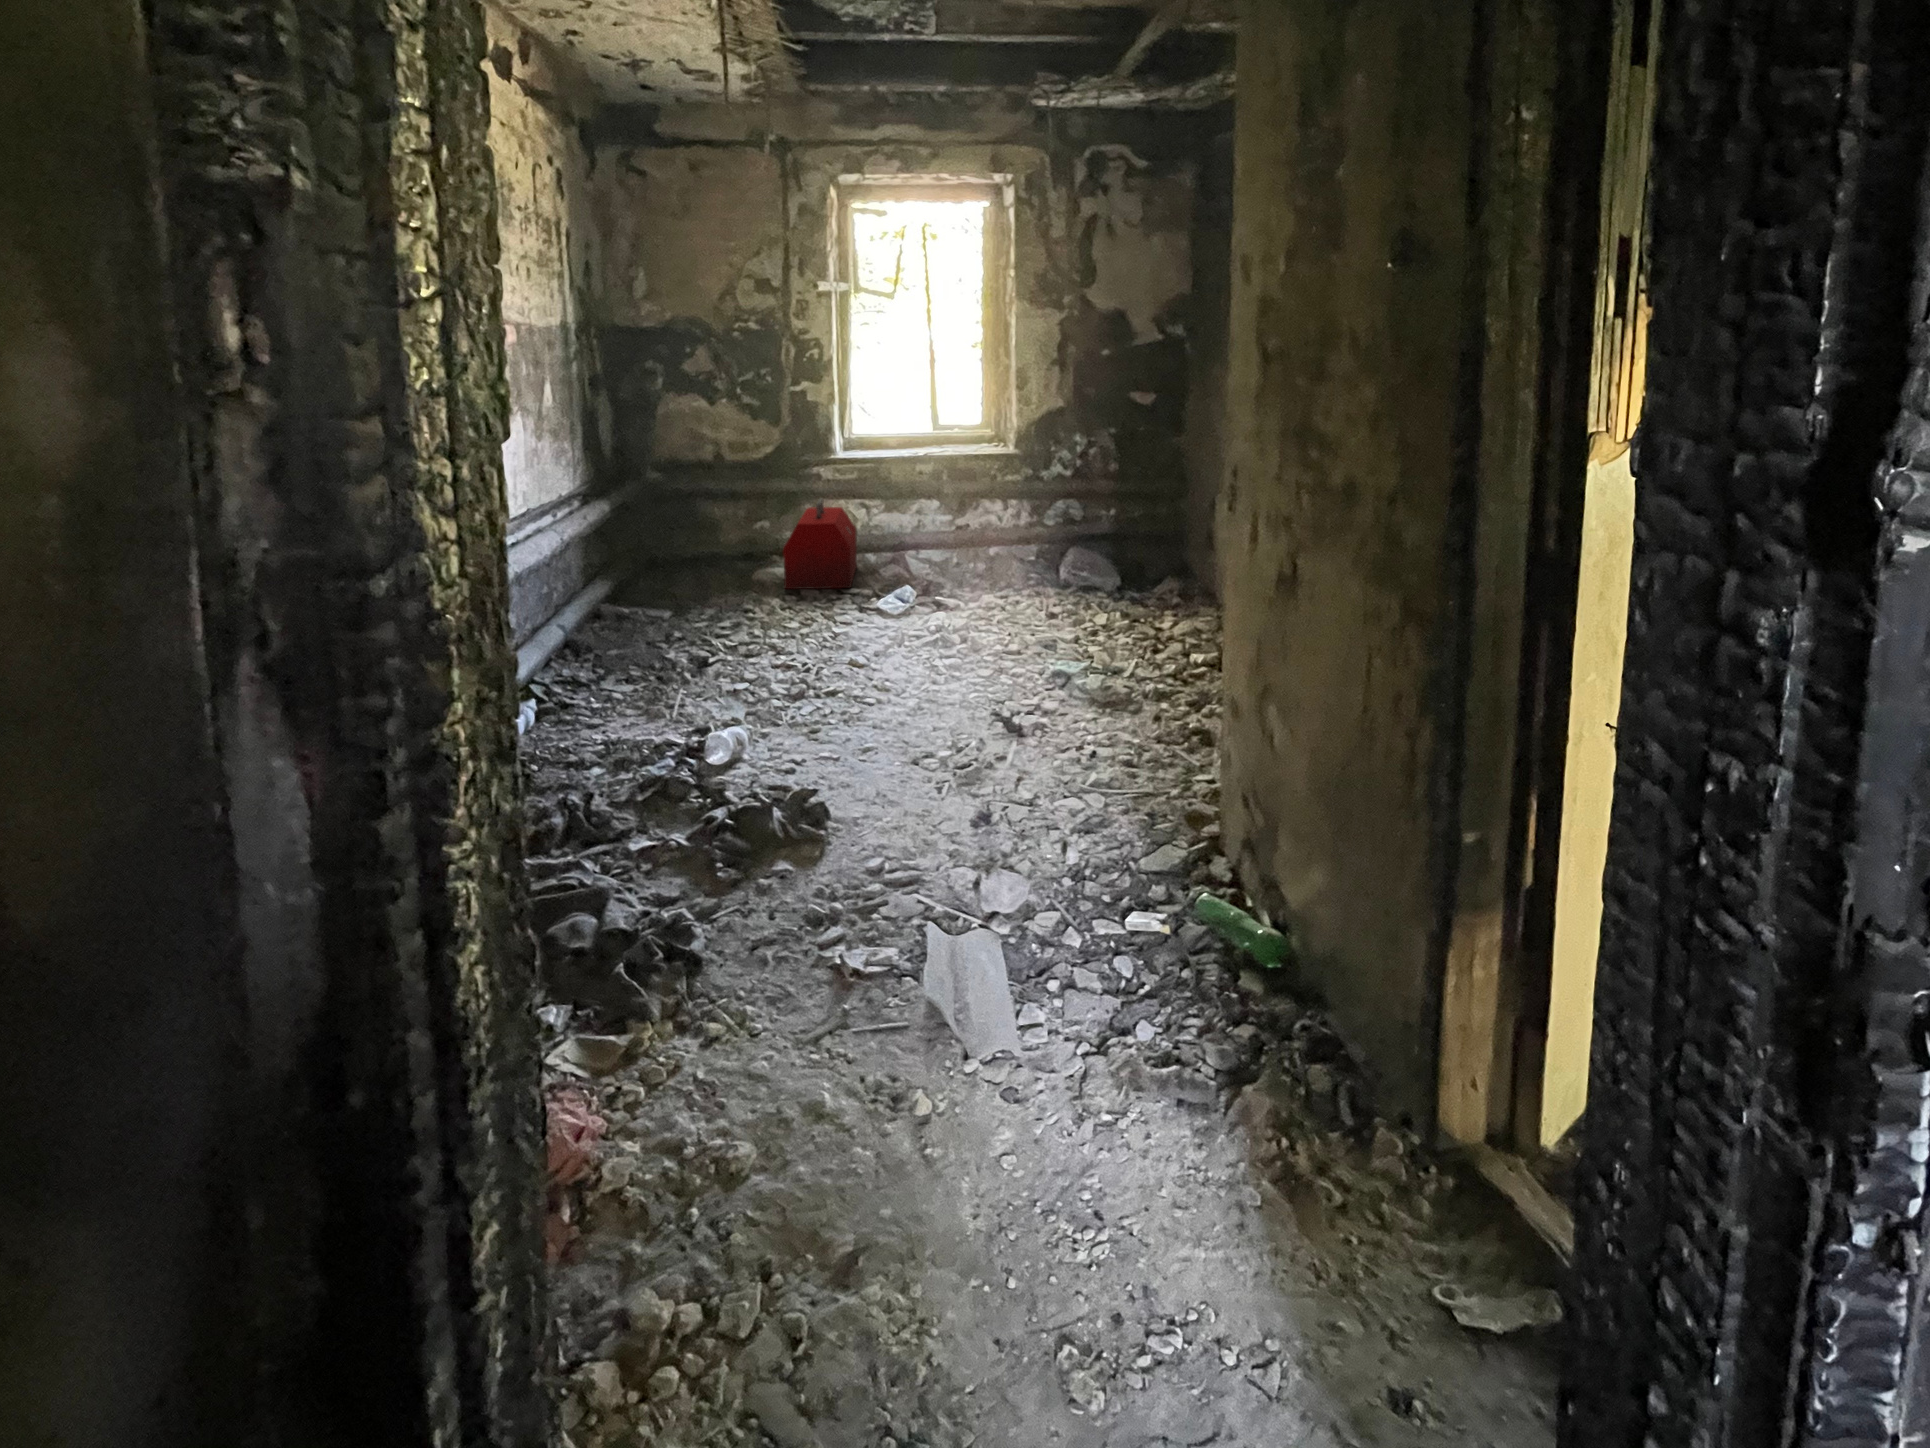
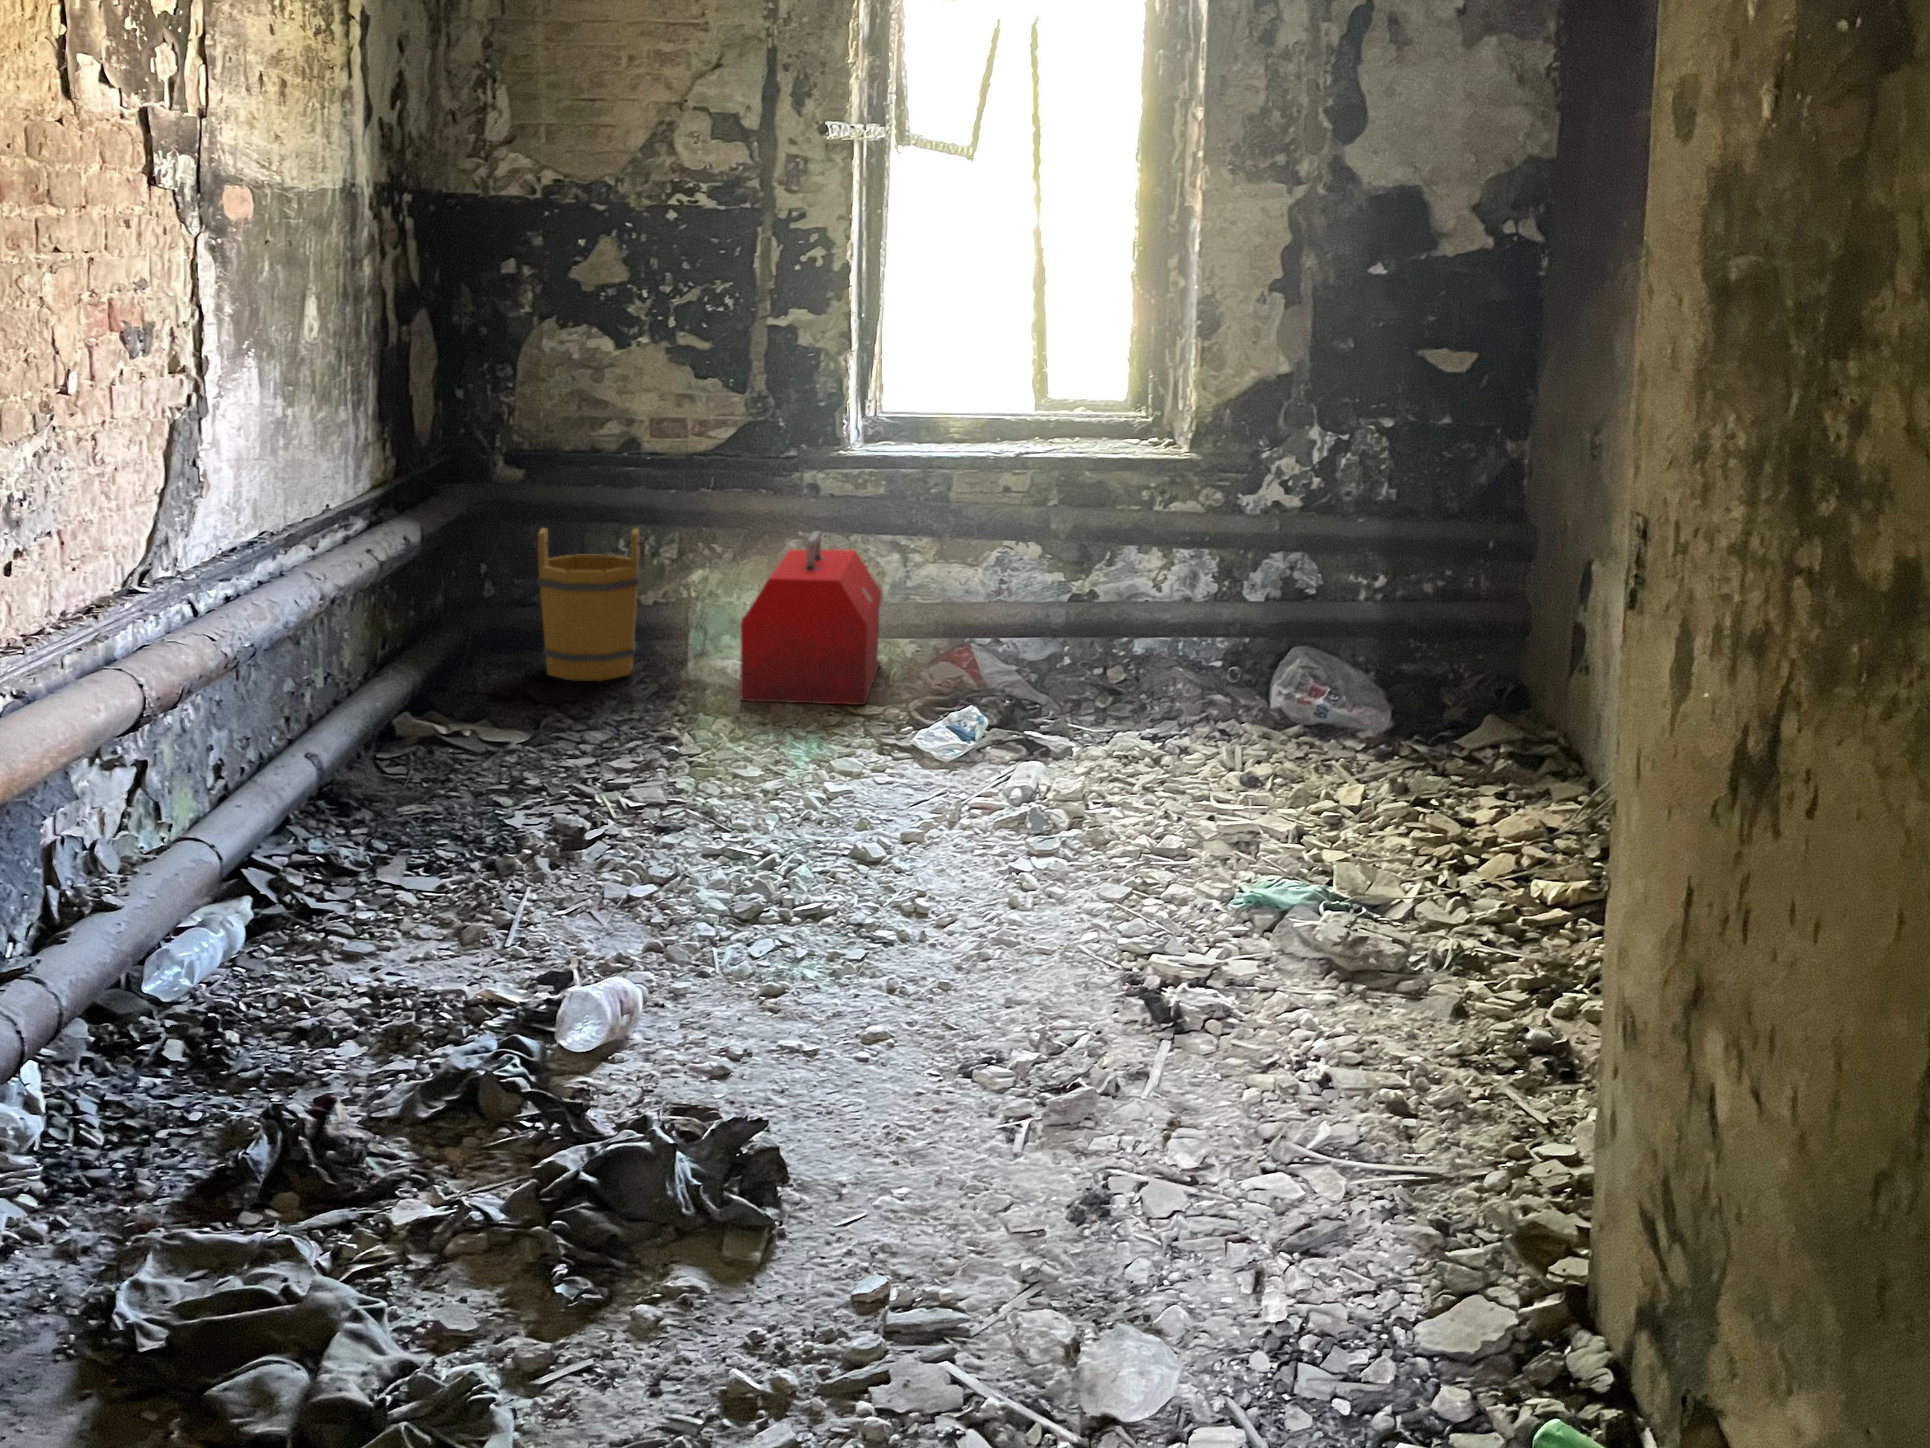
bucket: none [669,501,730,583] -> present [534,528,645,681]

